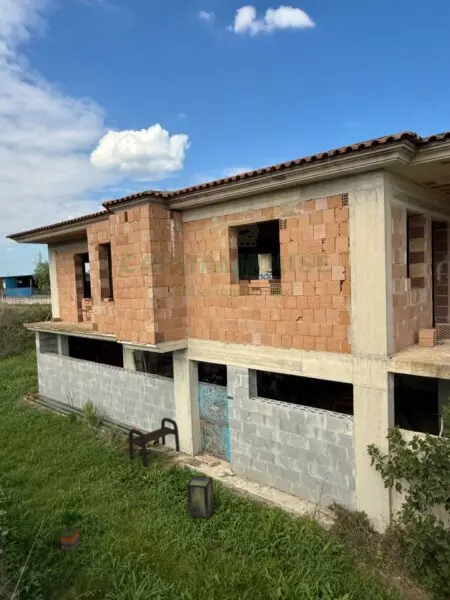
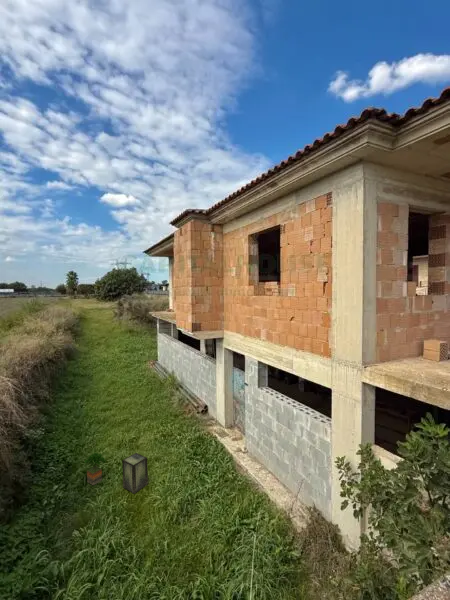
bench: present [129,418,180,466] -> none [179,393,218,429]
storage box: present [187,476,214,519] -> present [122,453,148,494]

